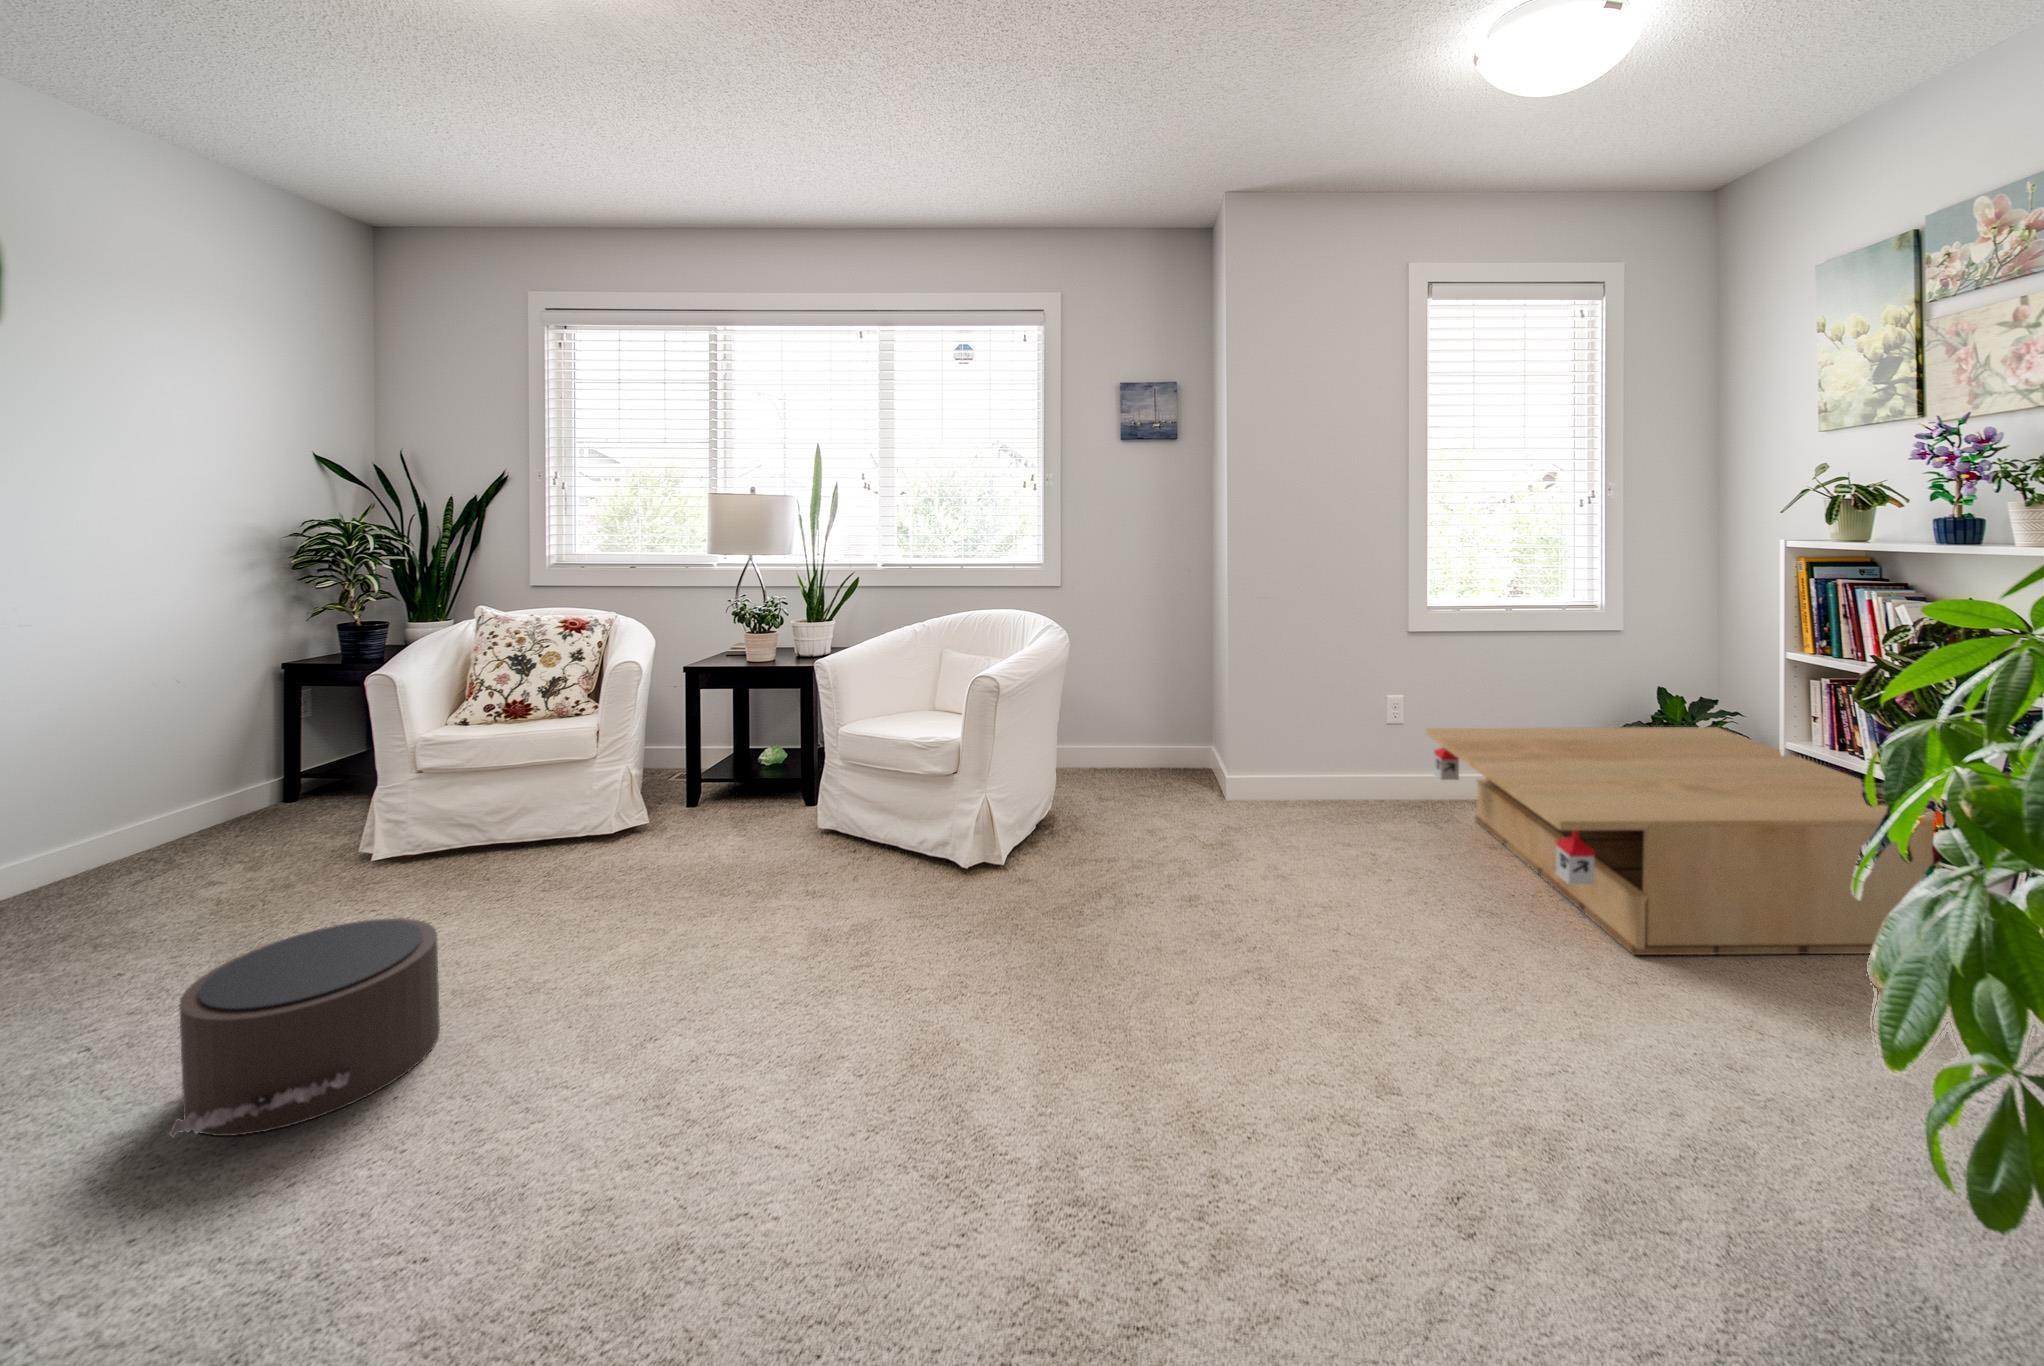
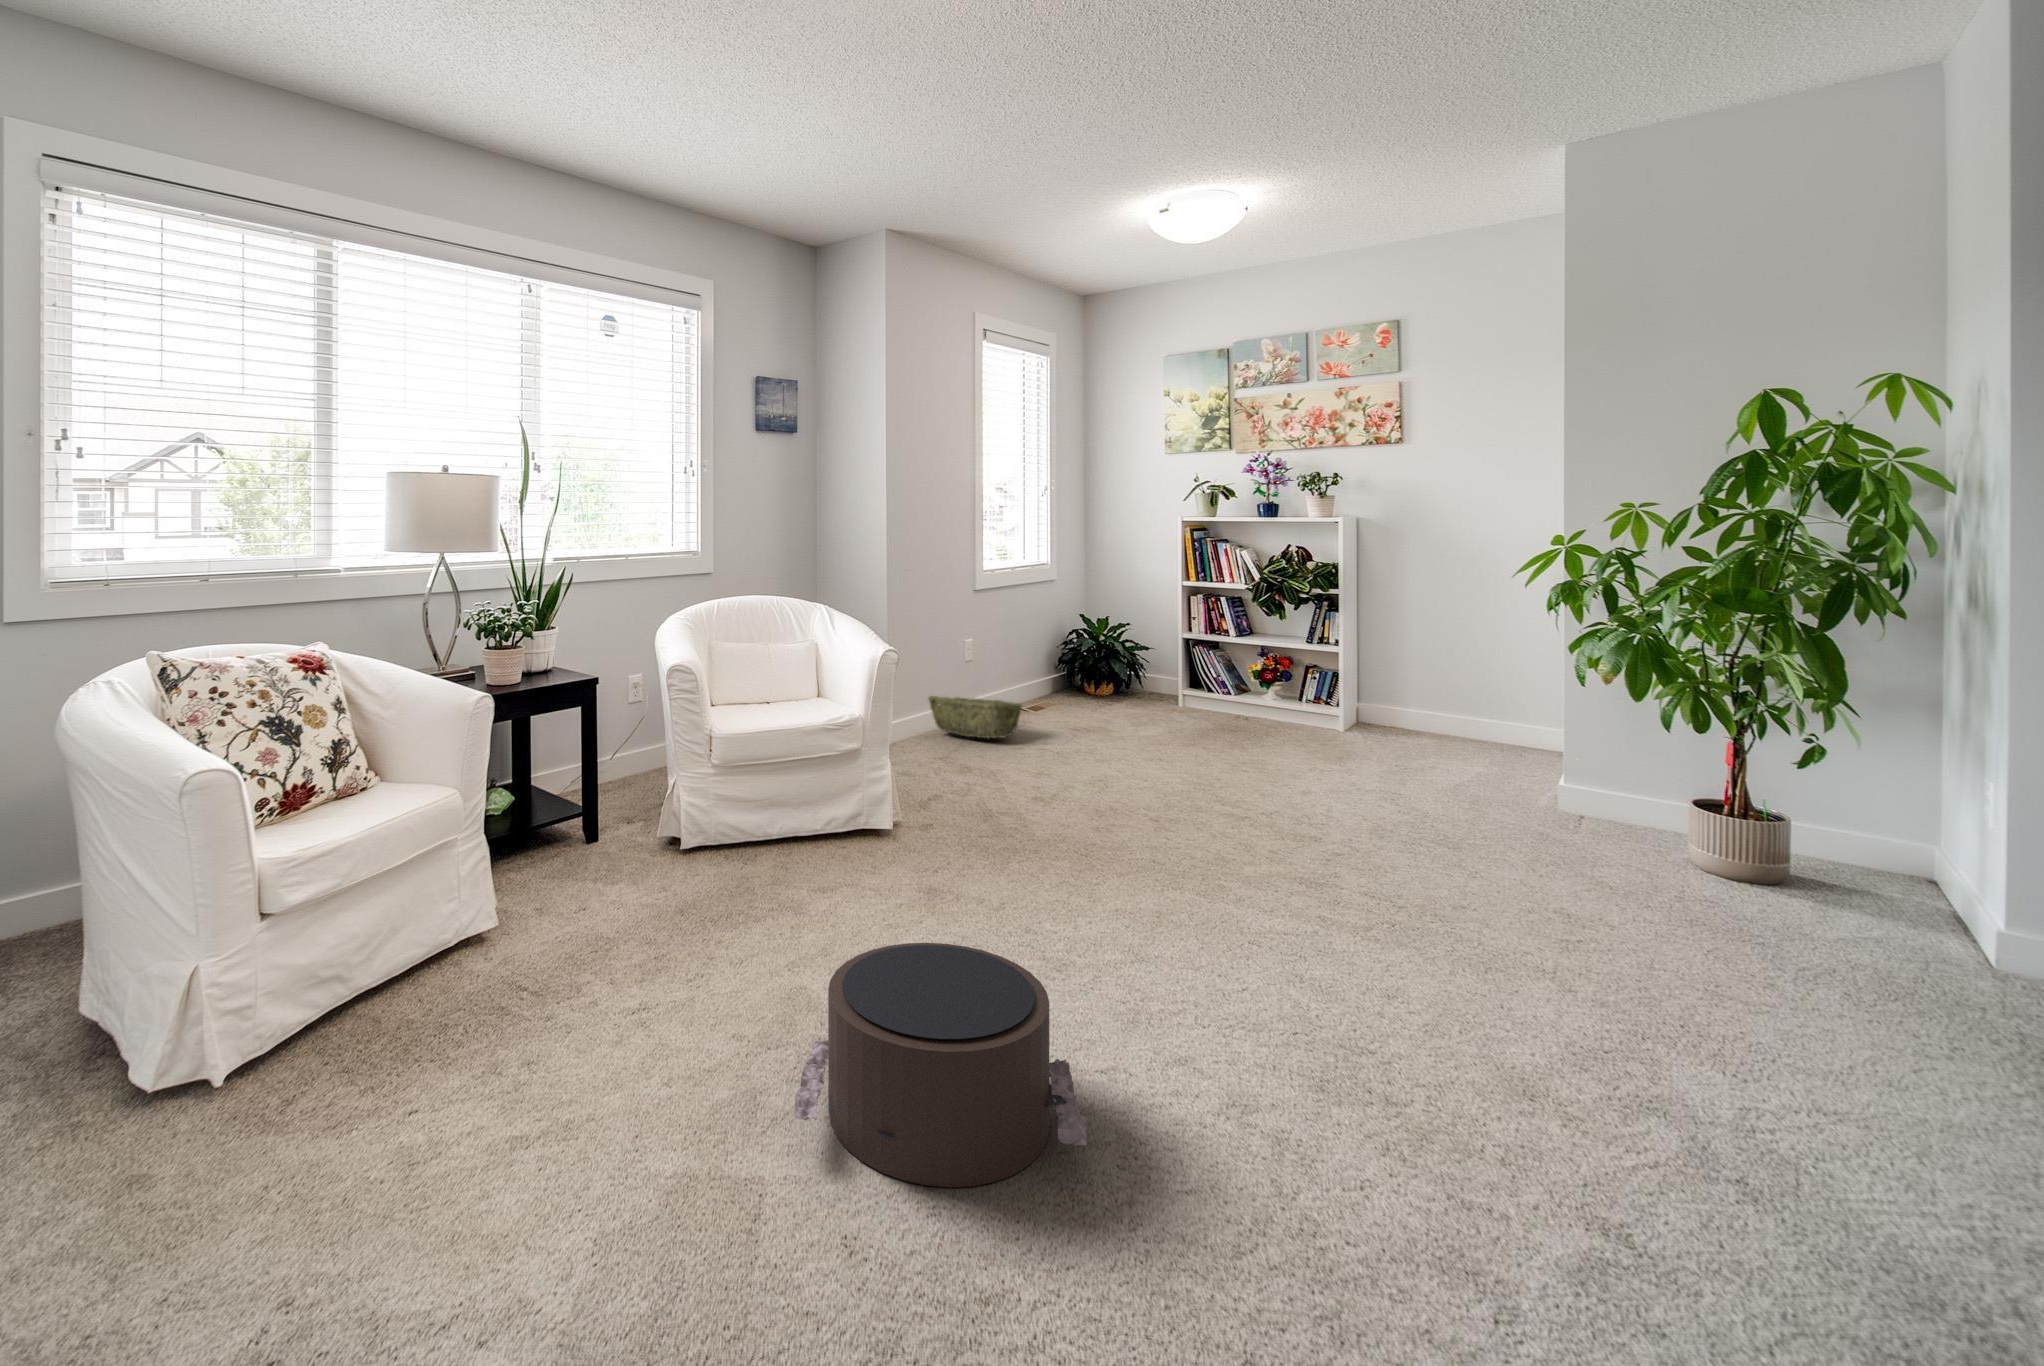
coffee table: present [1426,727,1935,955] -> none [1038,639,1303,753]
woven basket: none [1283,745,1374,819] -> present [929,696,1022,739]

